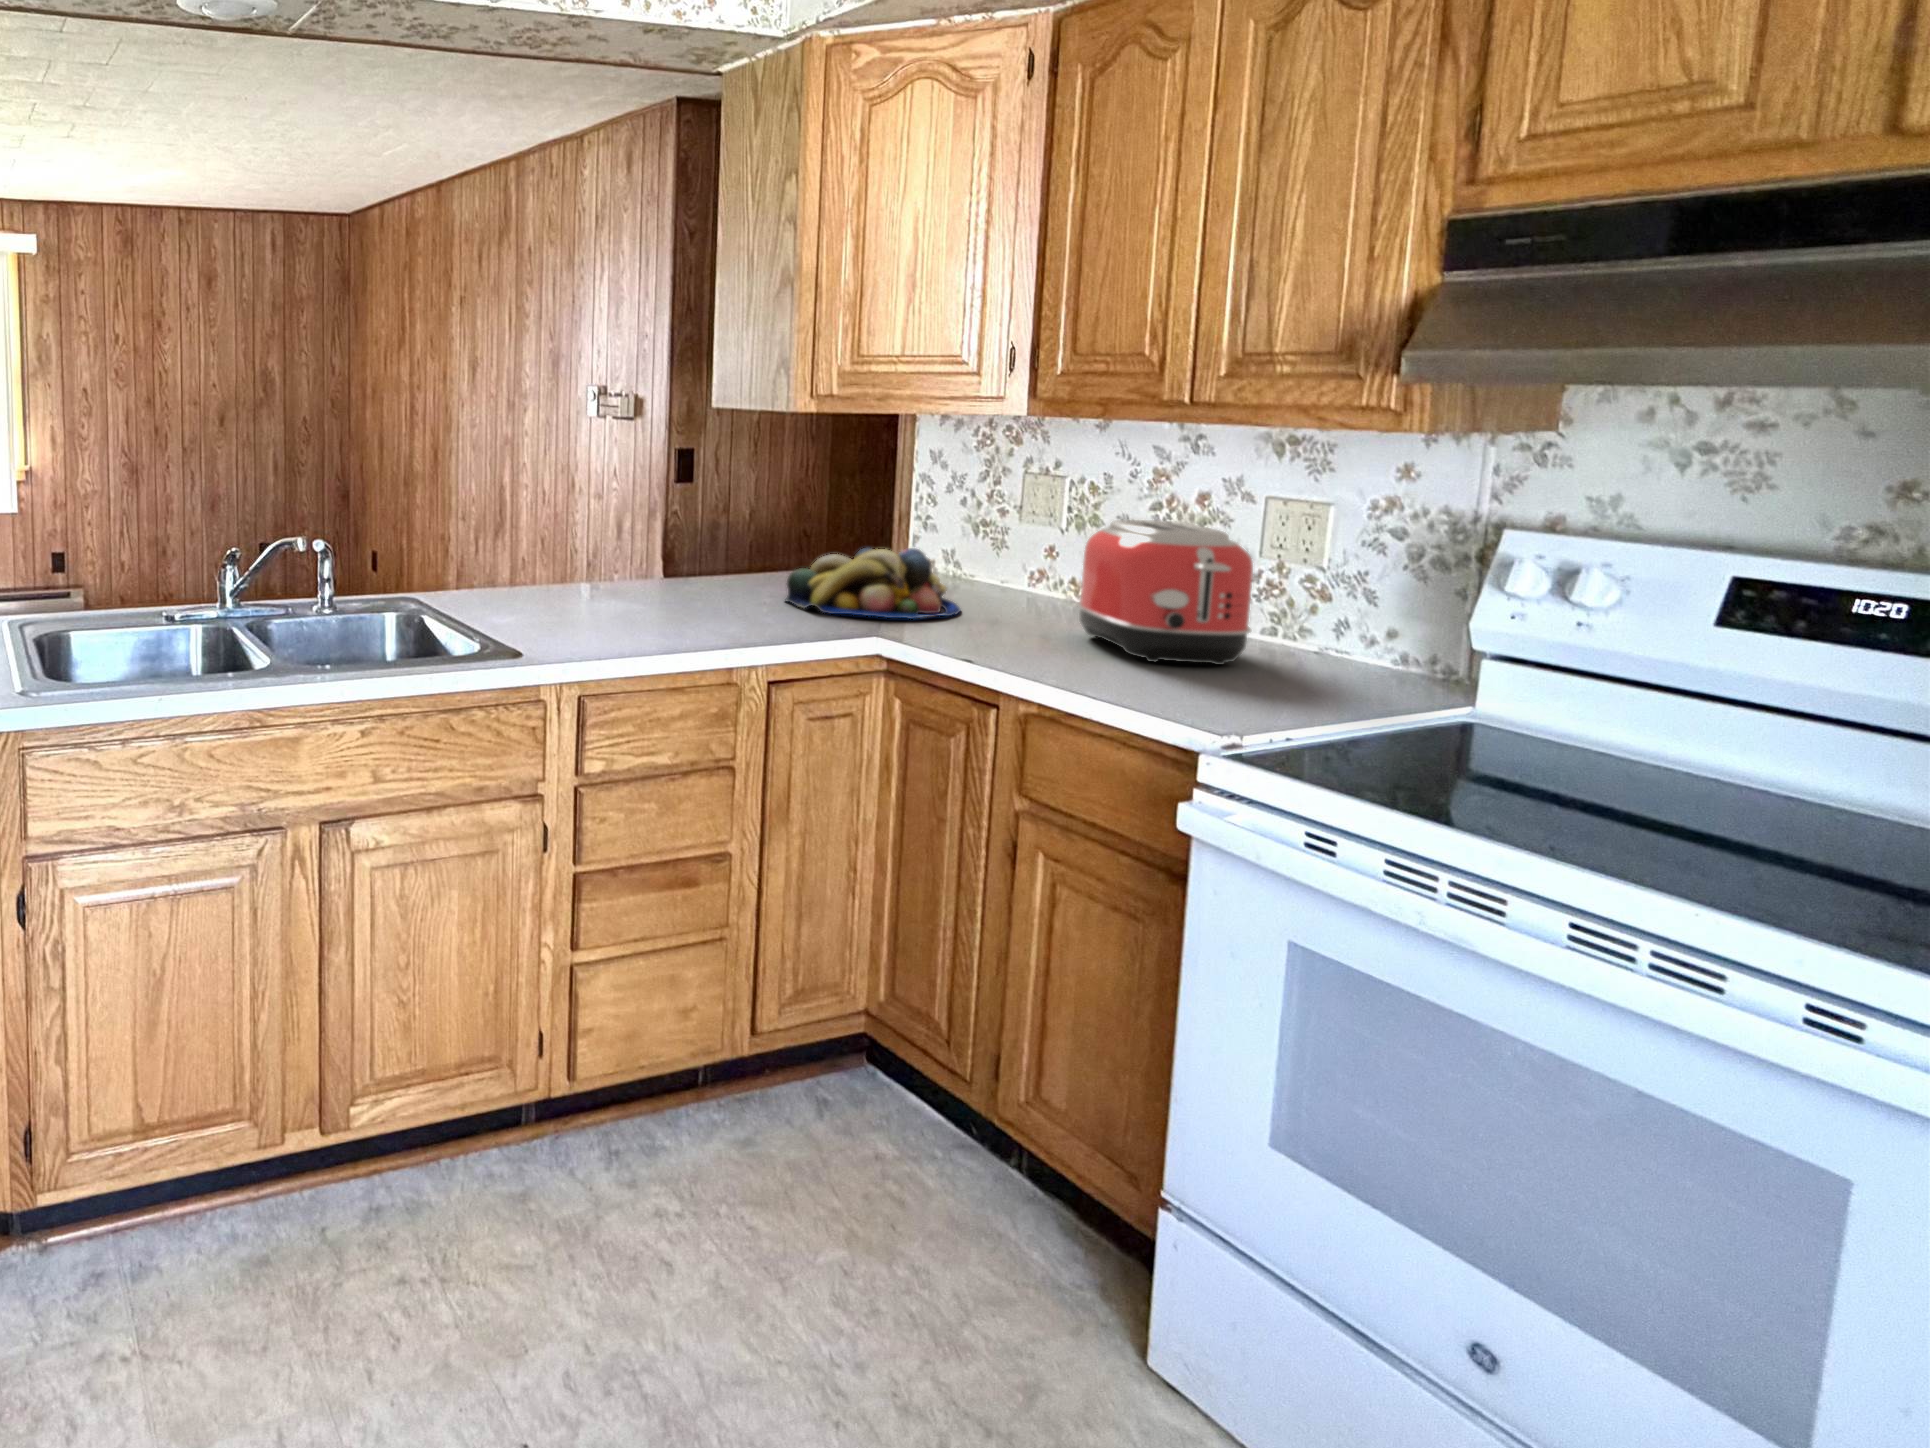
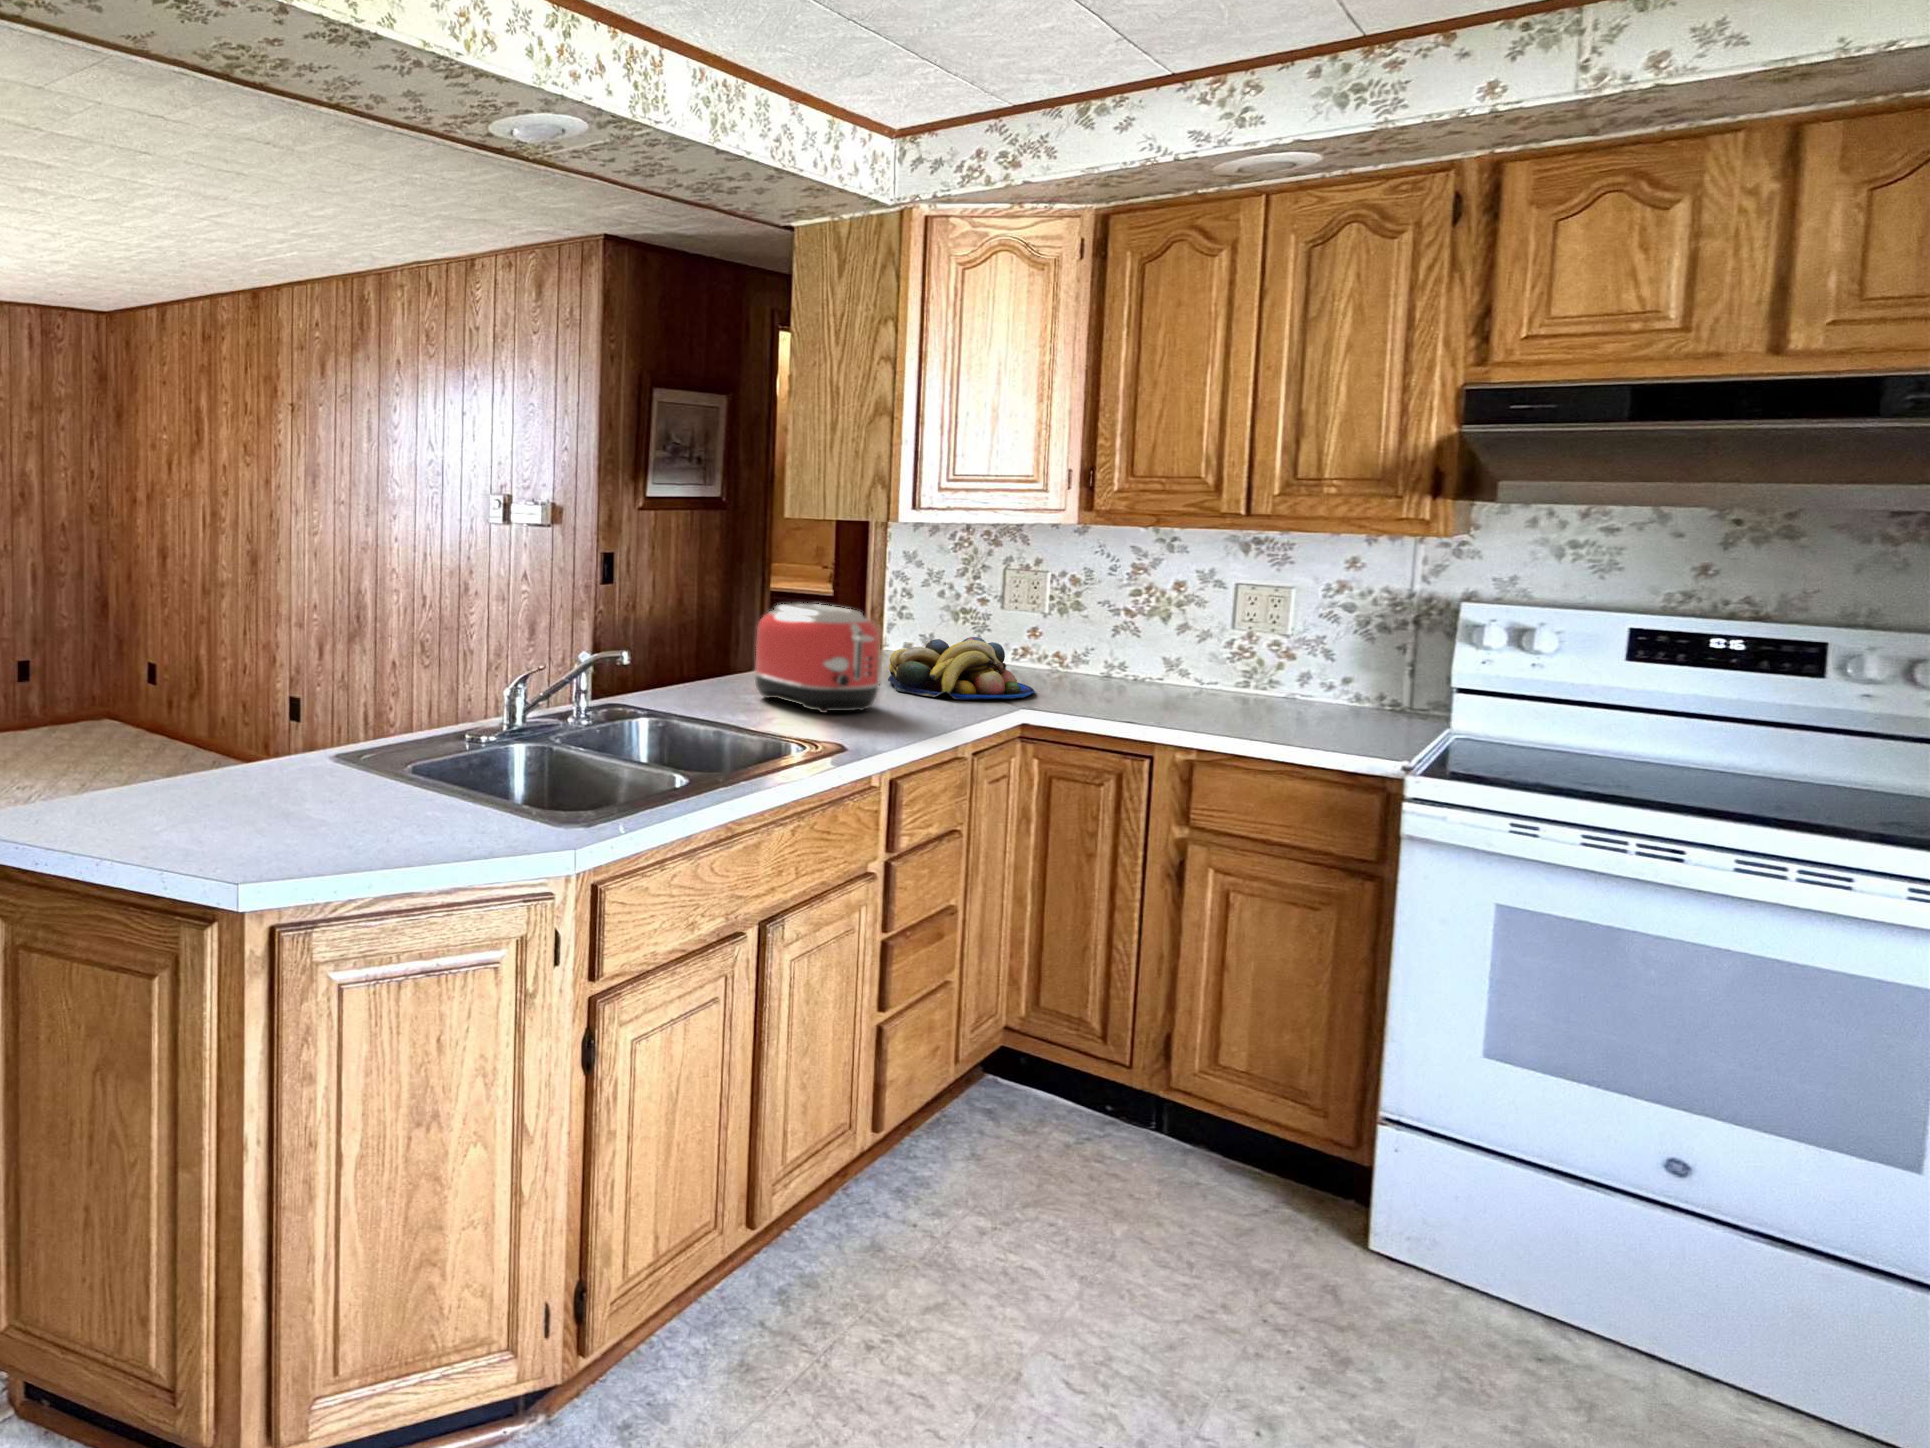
toaster: present [1078,520,1253,665] -> present [754,604,880,713]

